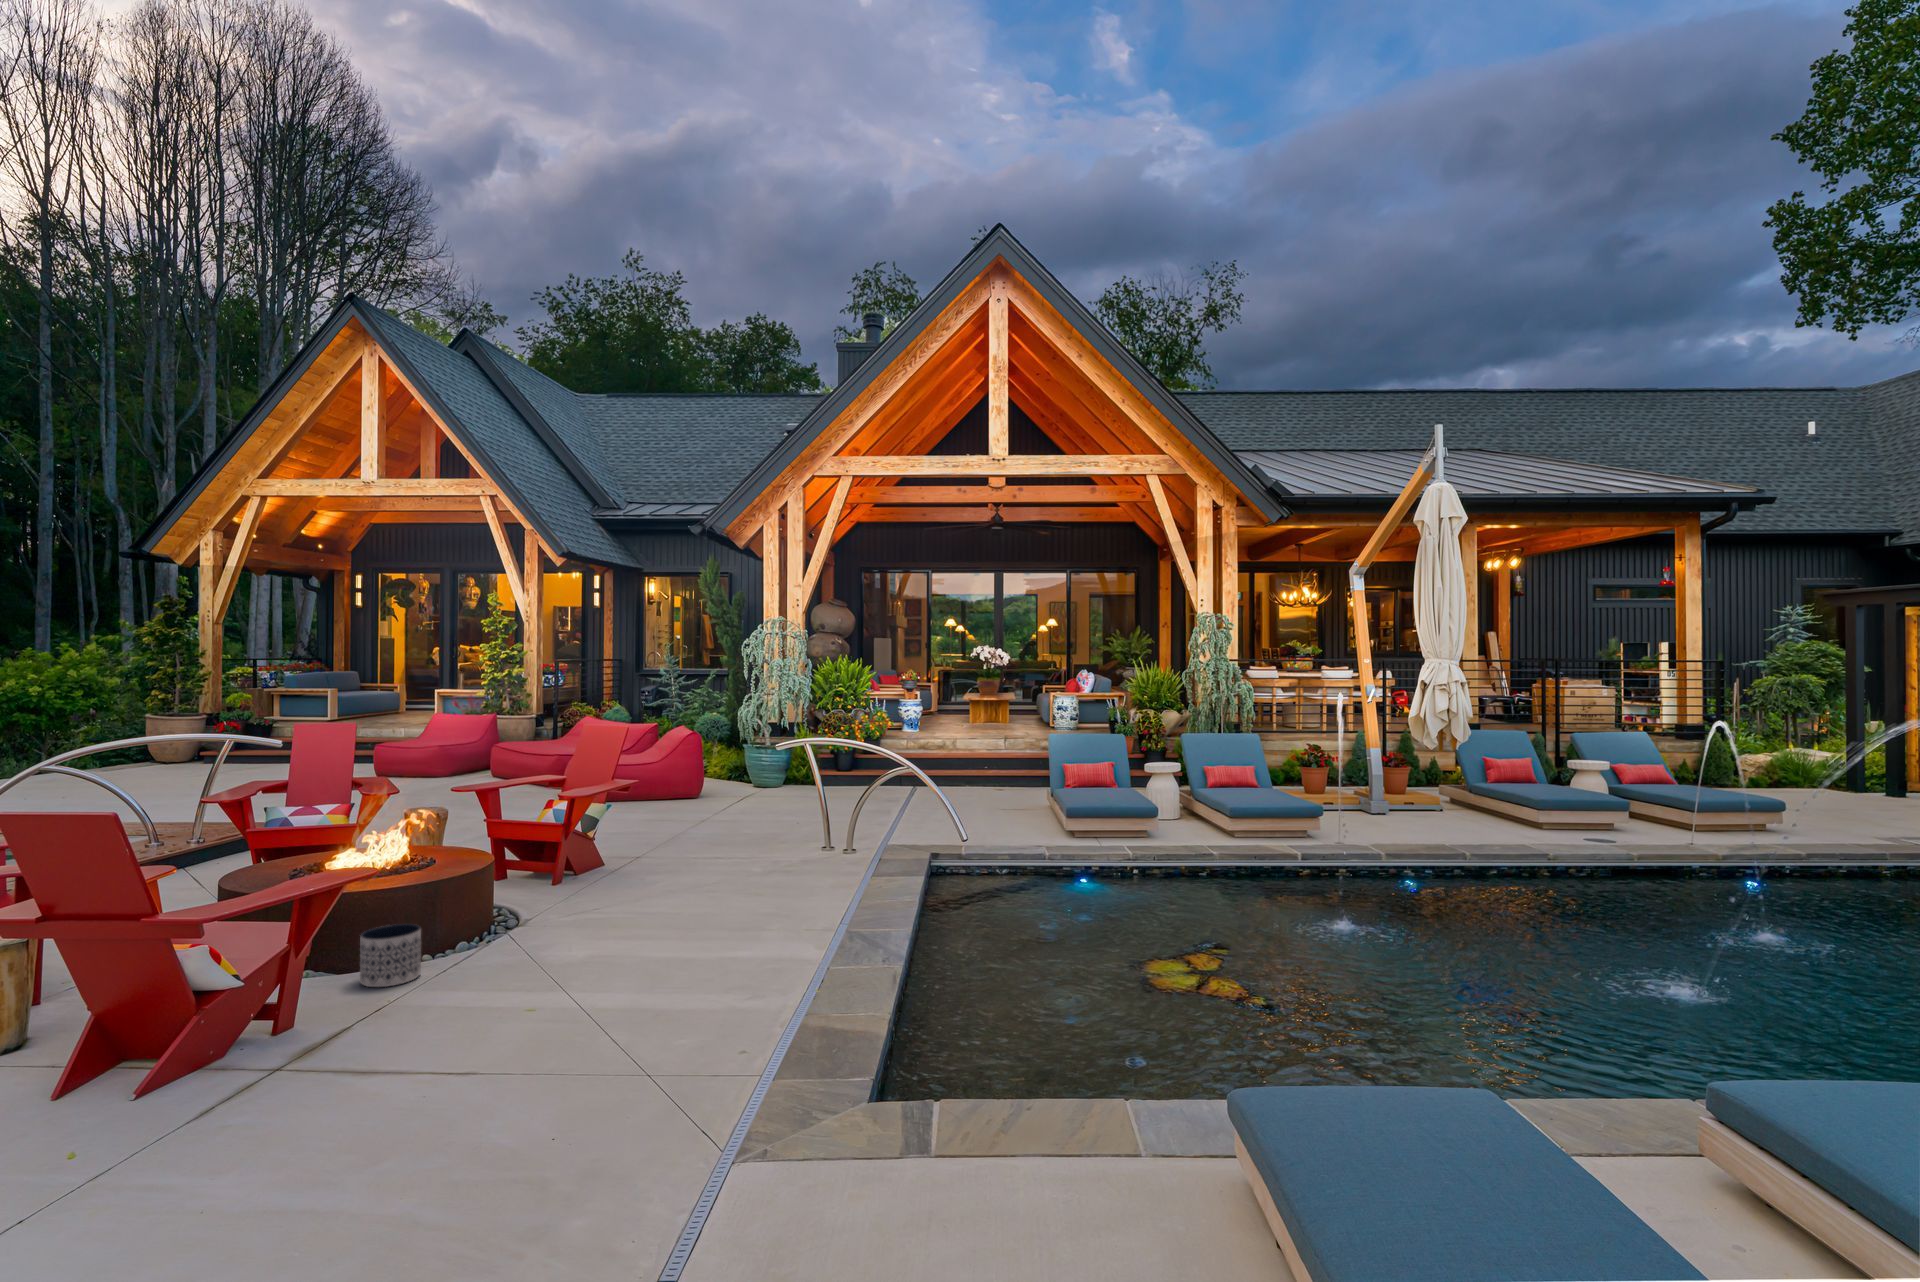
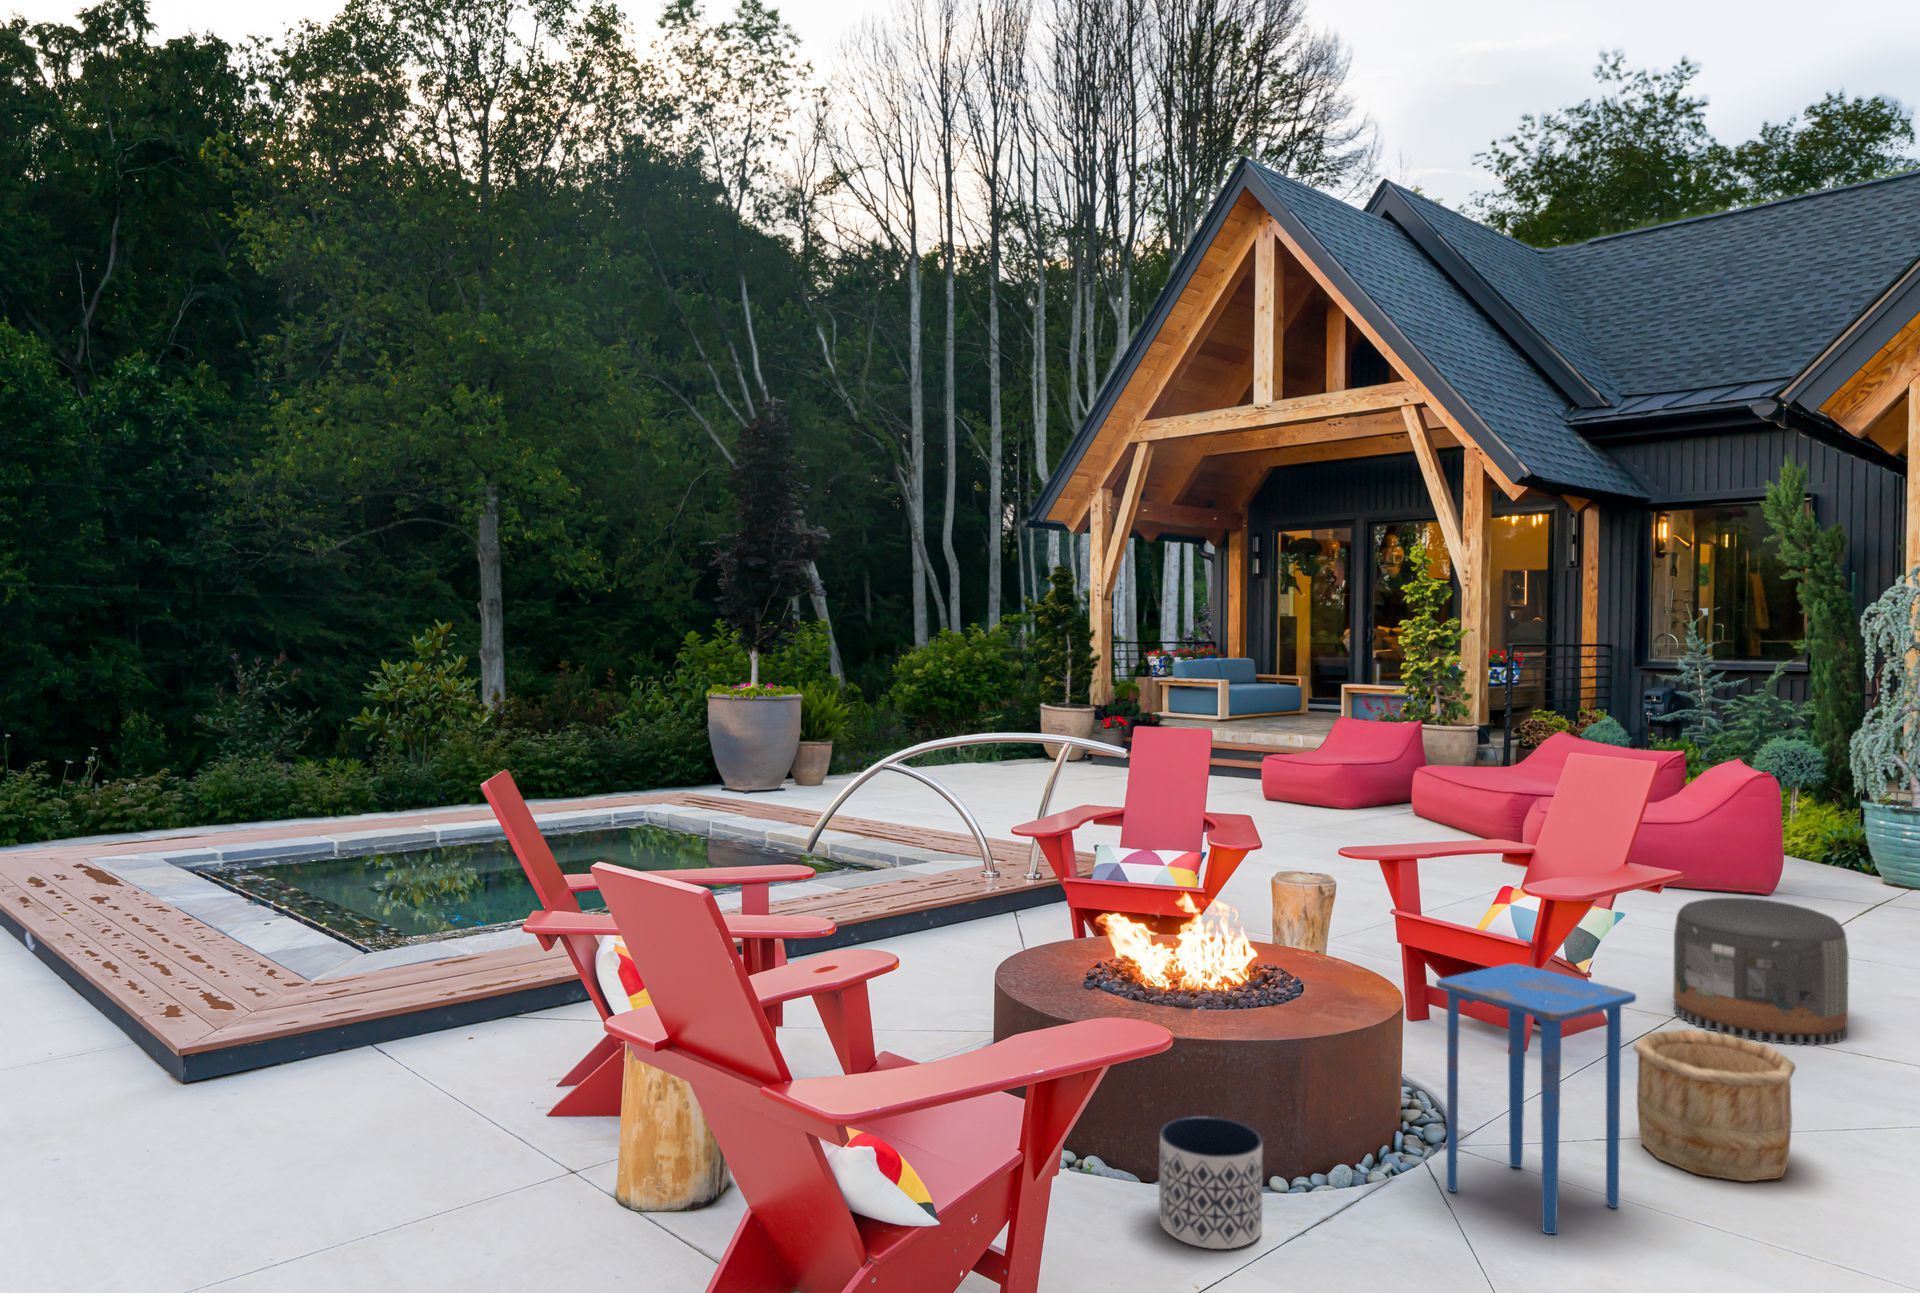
pouf: none [635,791,710,859] -> present [1673,898,1849,1046]
side table: none [511,826,604,942] -> present [1436,963,1636,1234]
wooden bucket: none [607,847,674,909] -> present [1633,1029,1796,1181]

